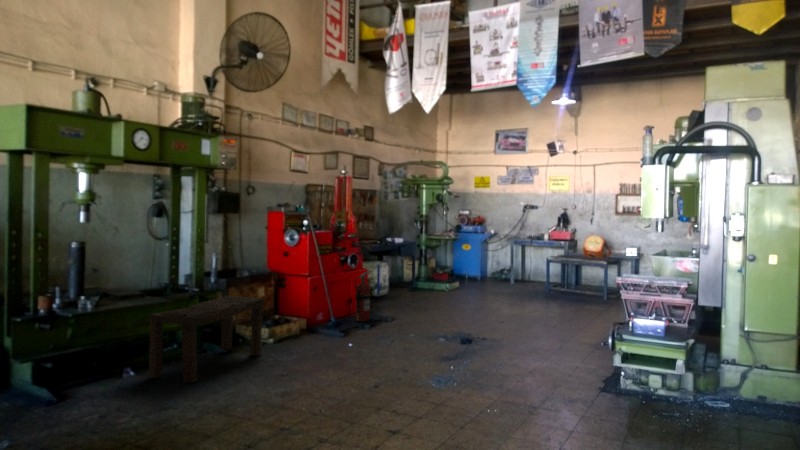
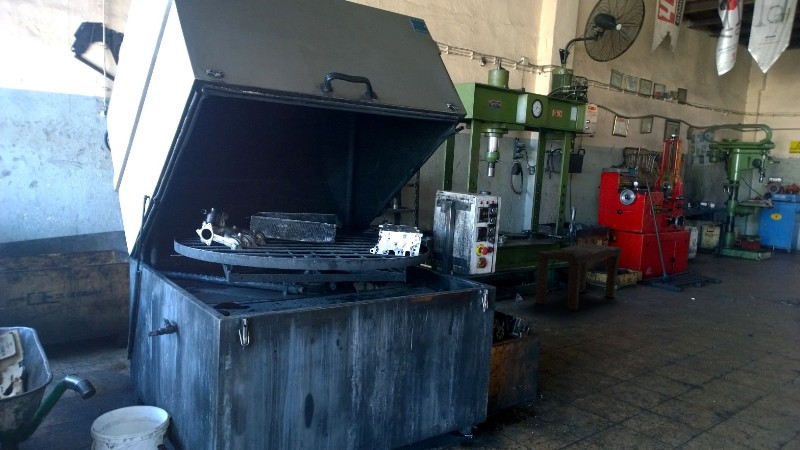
fire extinguisher: present [355,271,371,321] -> none [680,232,699,280]

